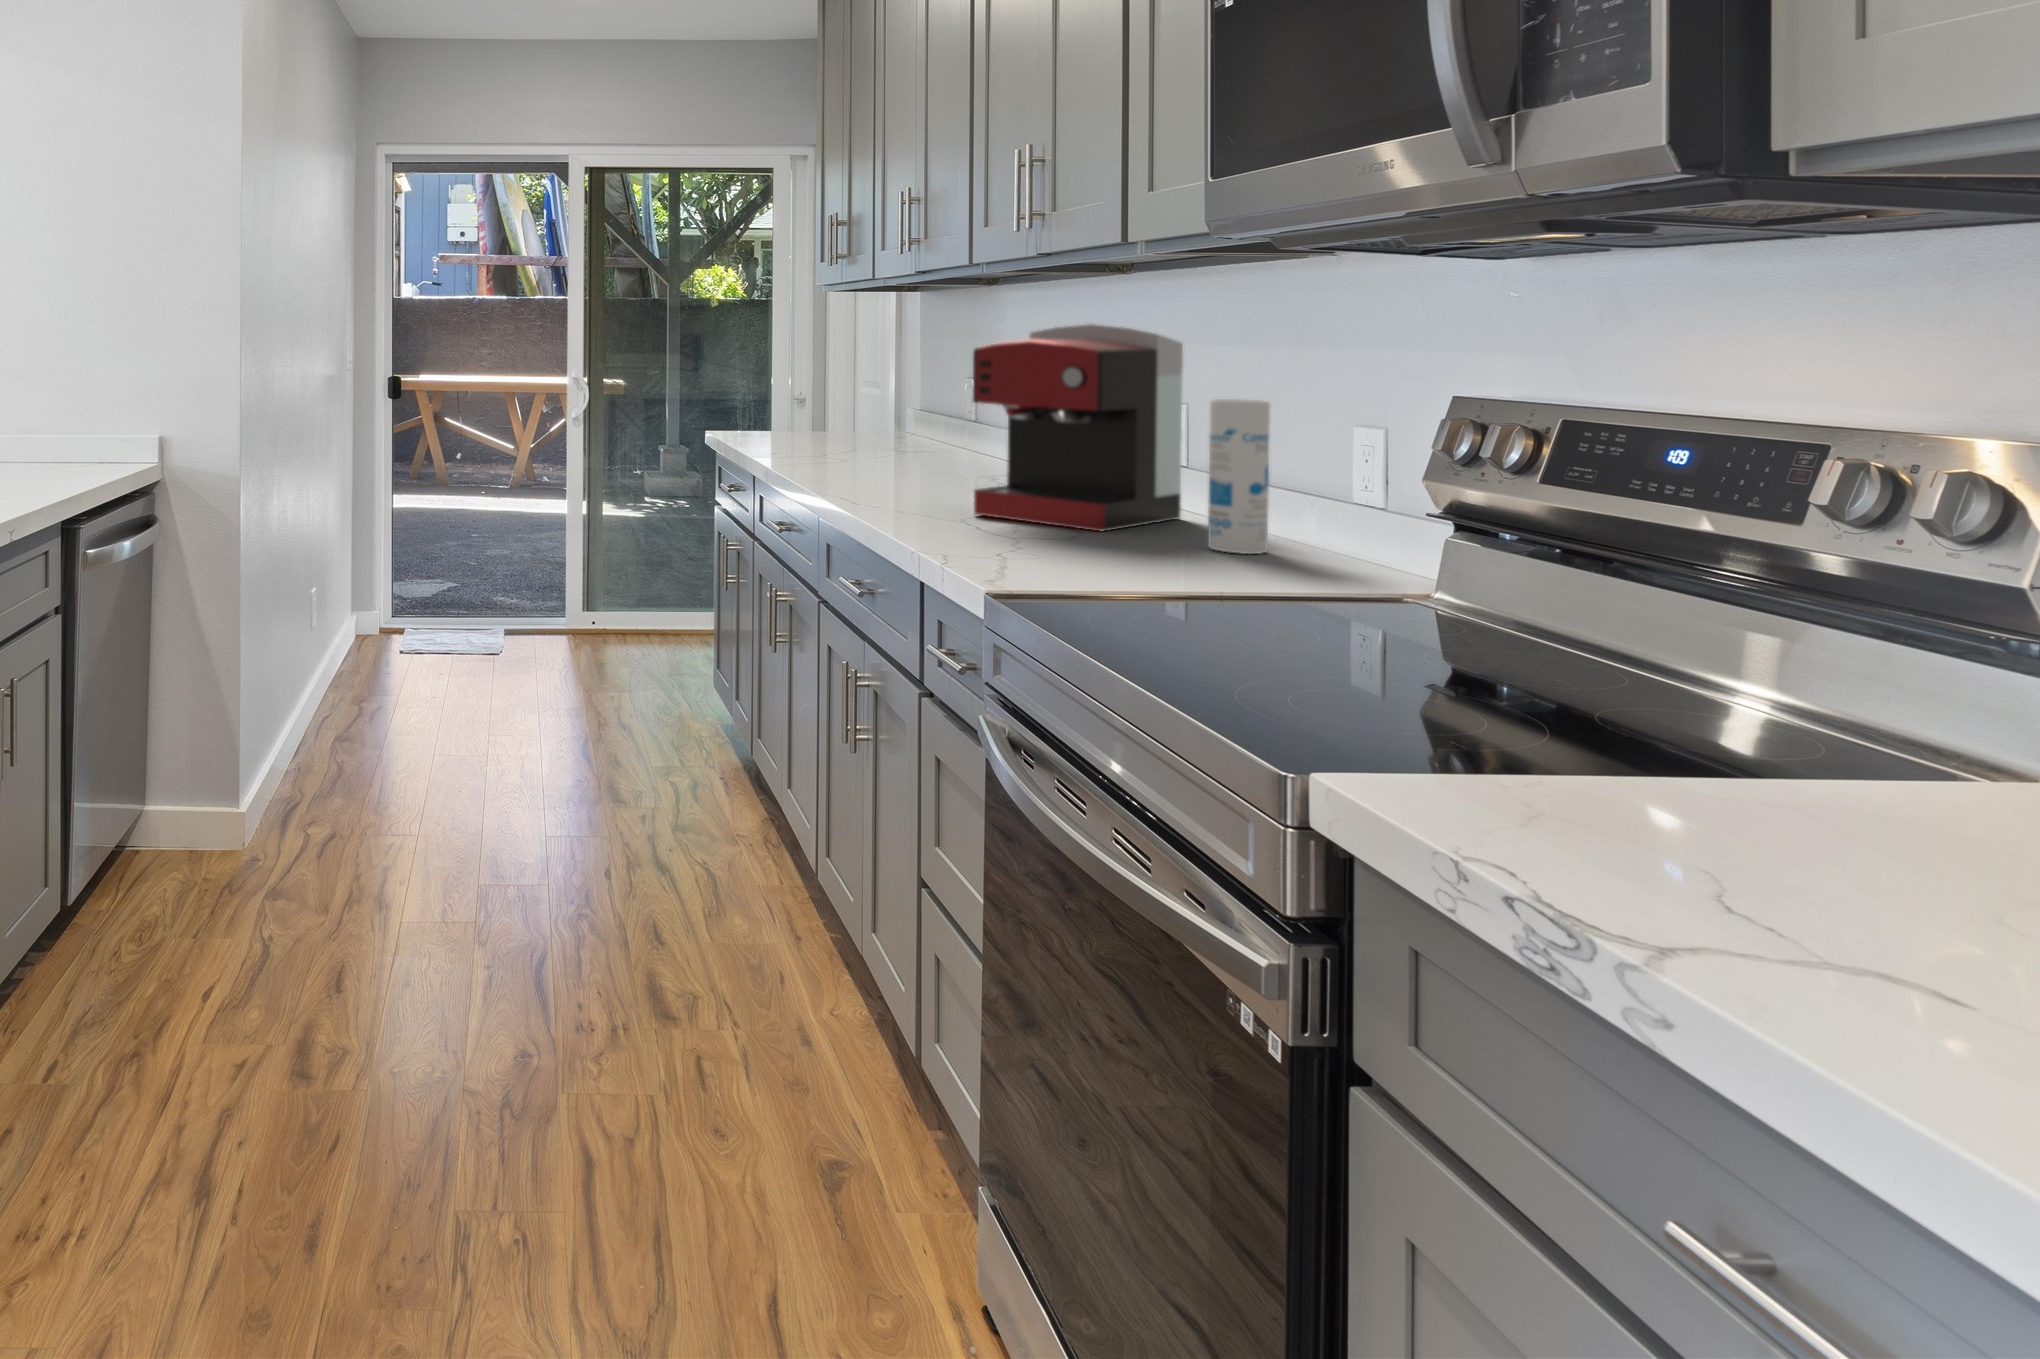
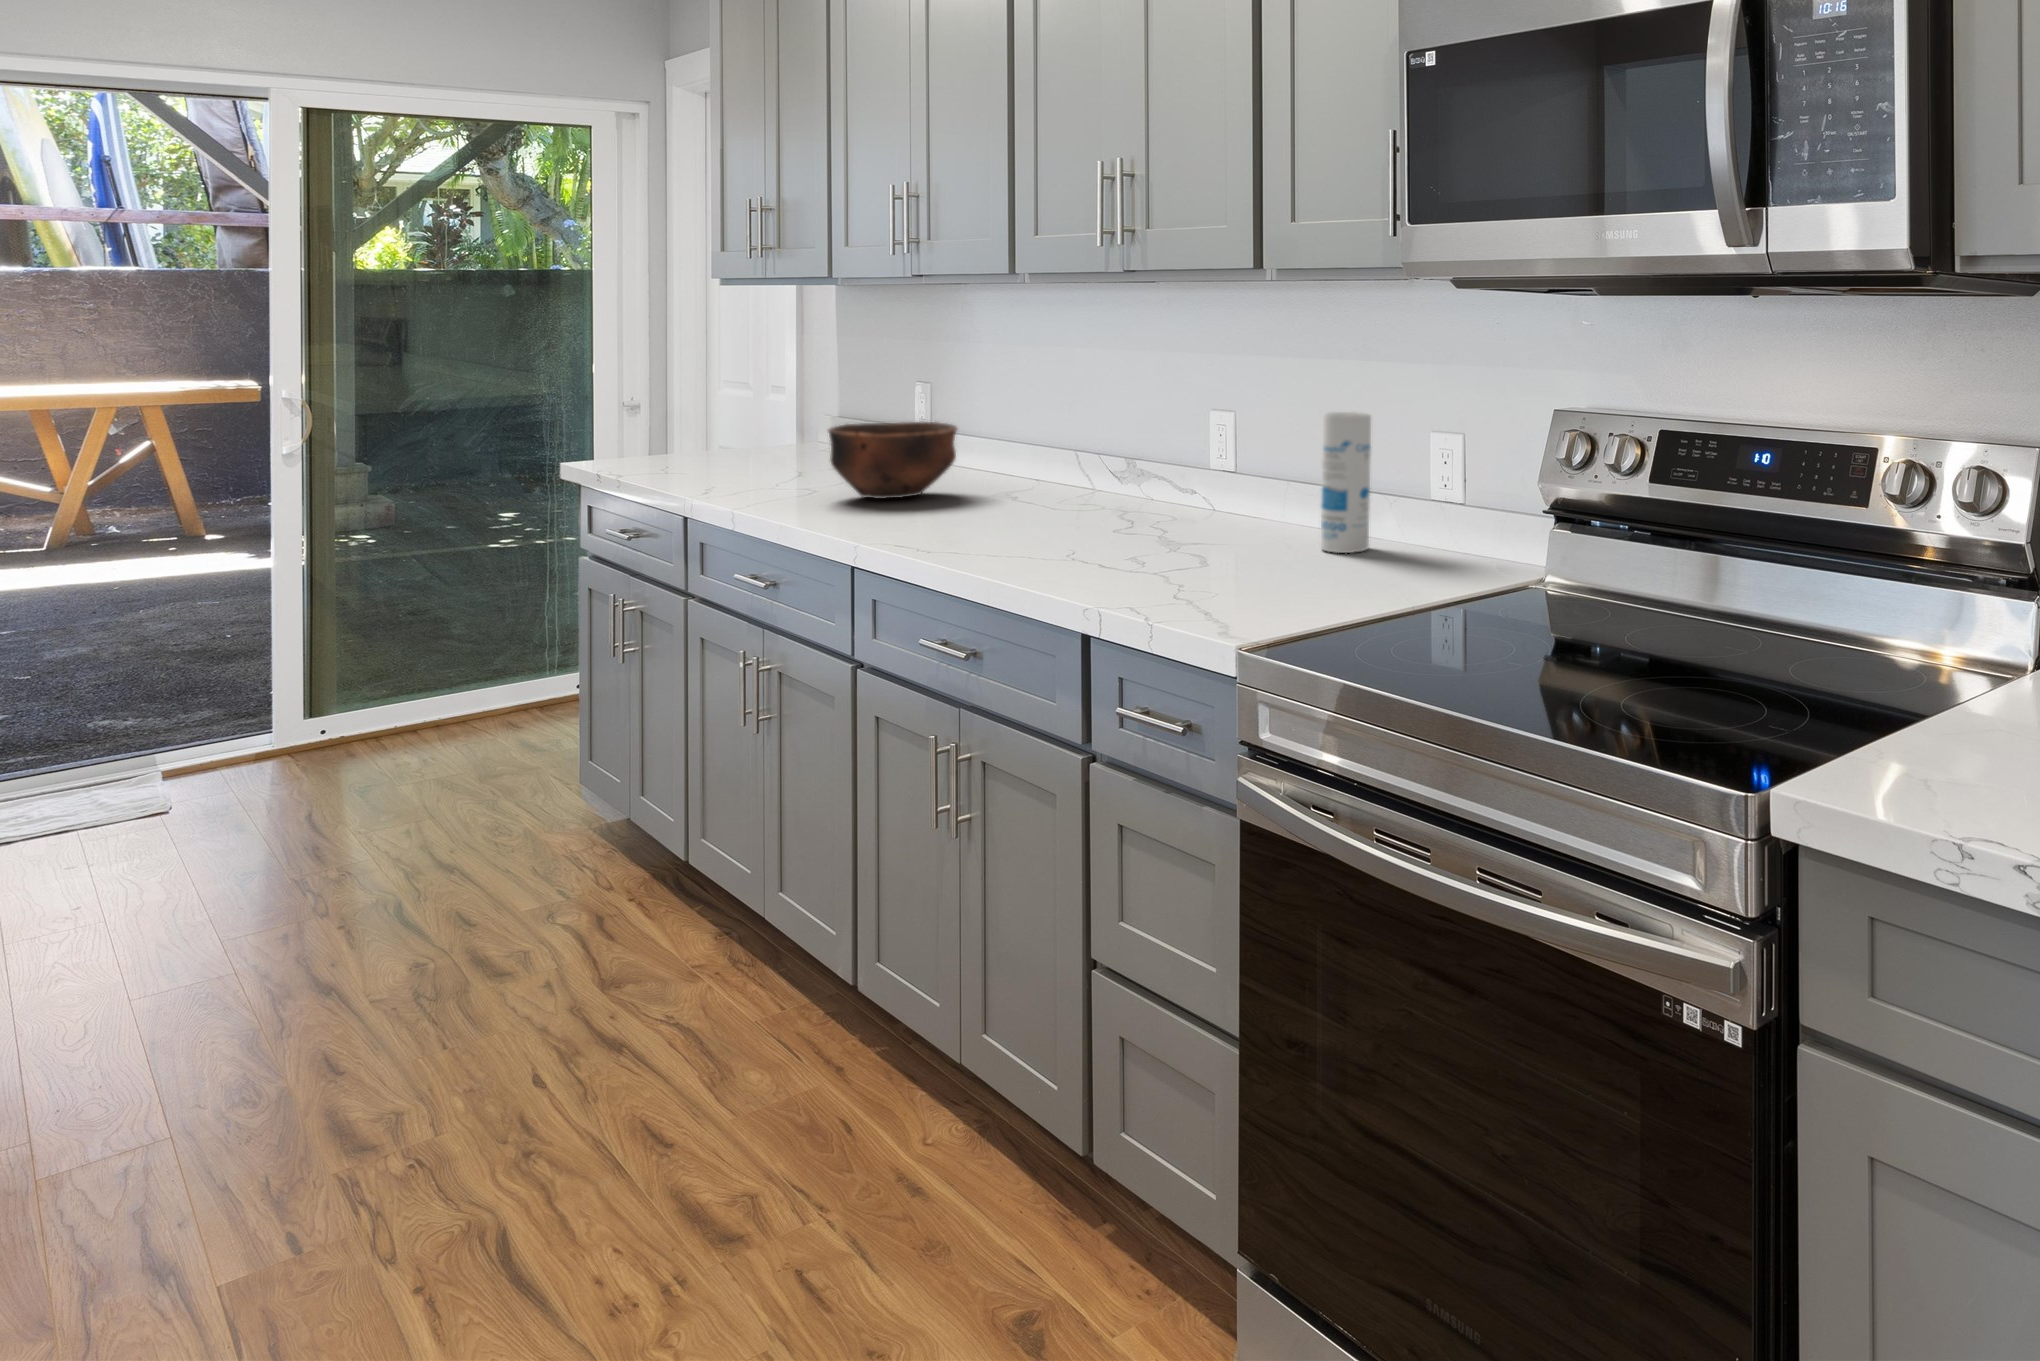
coffee maker: present [973,324,1183,531] -> none [1073,339,1252,545]
bowl: none [831,407,939,474] -> present [828,422,957,498]

